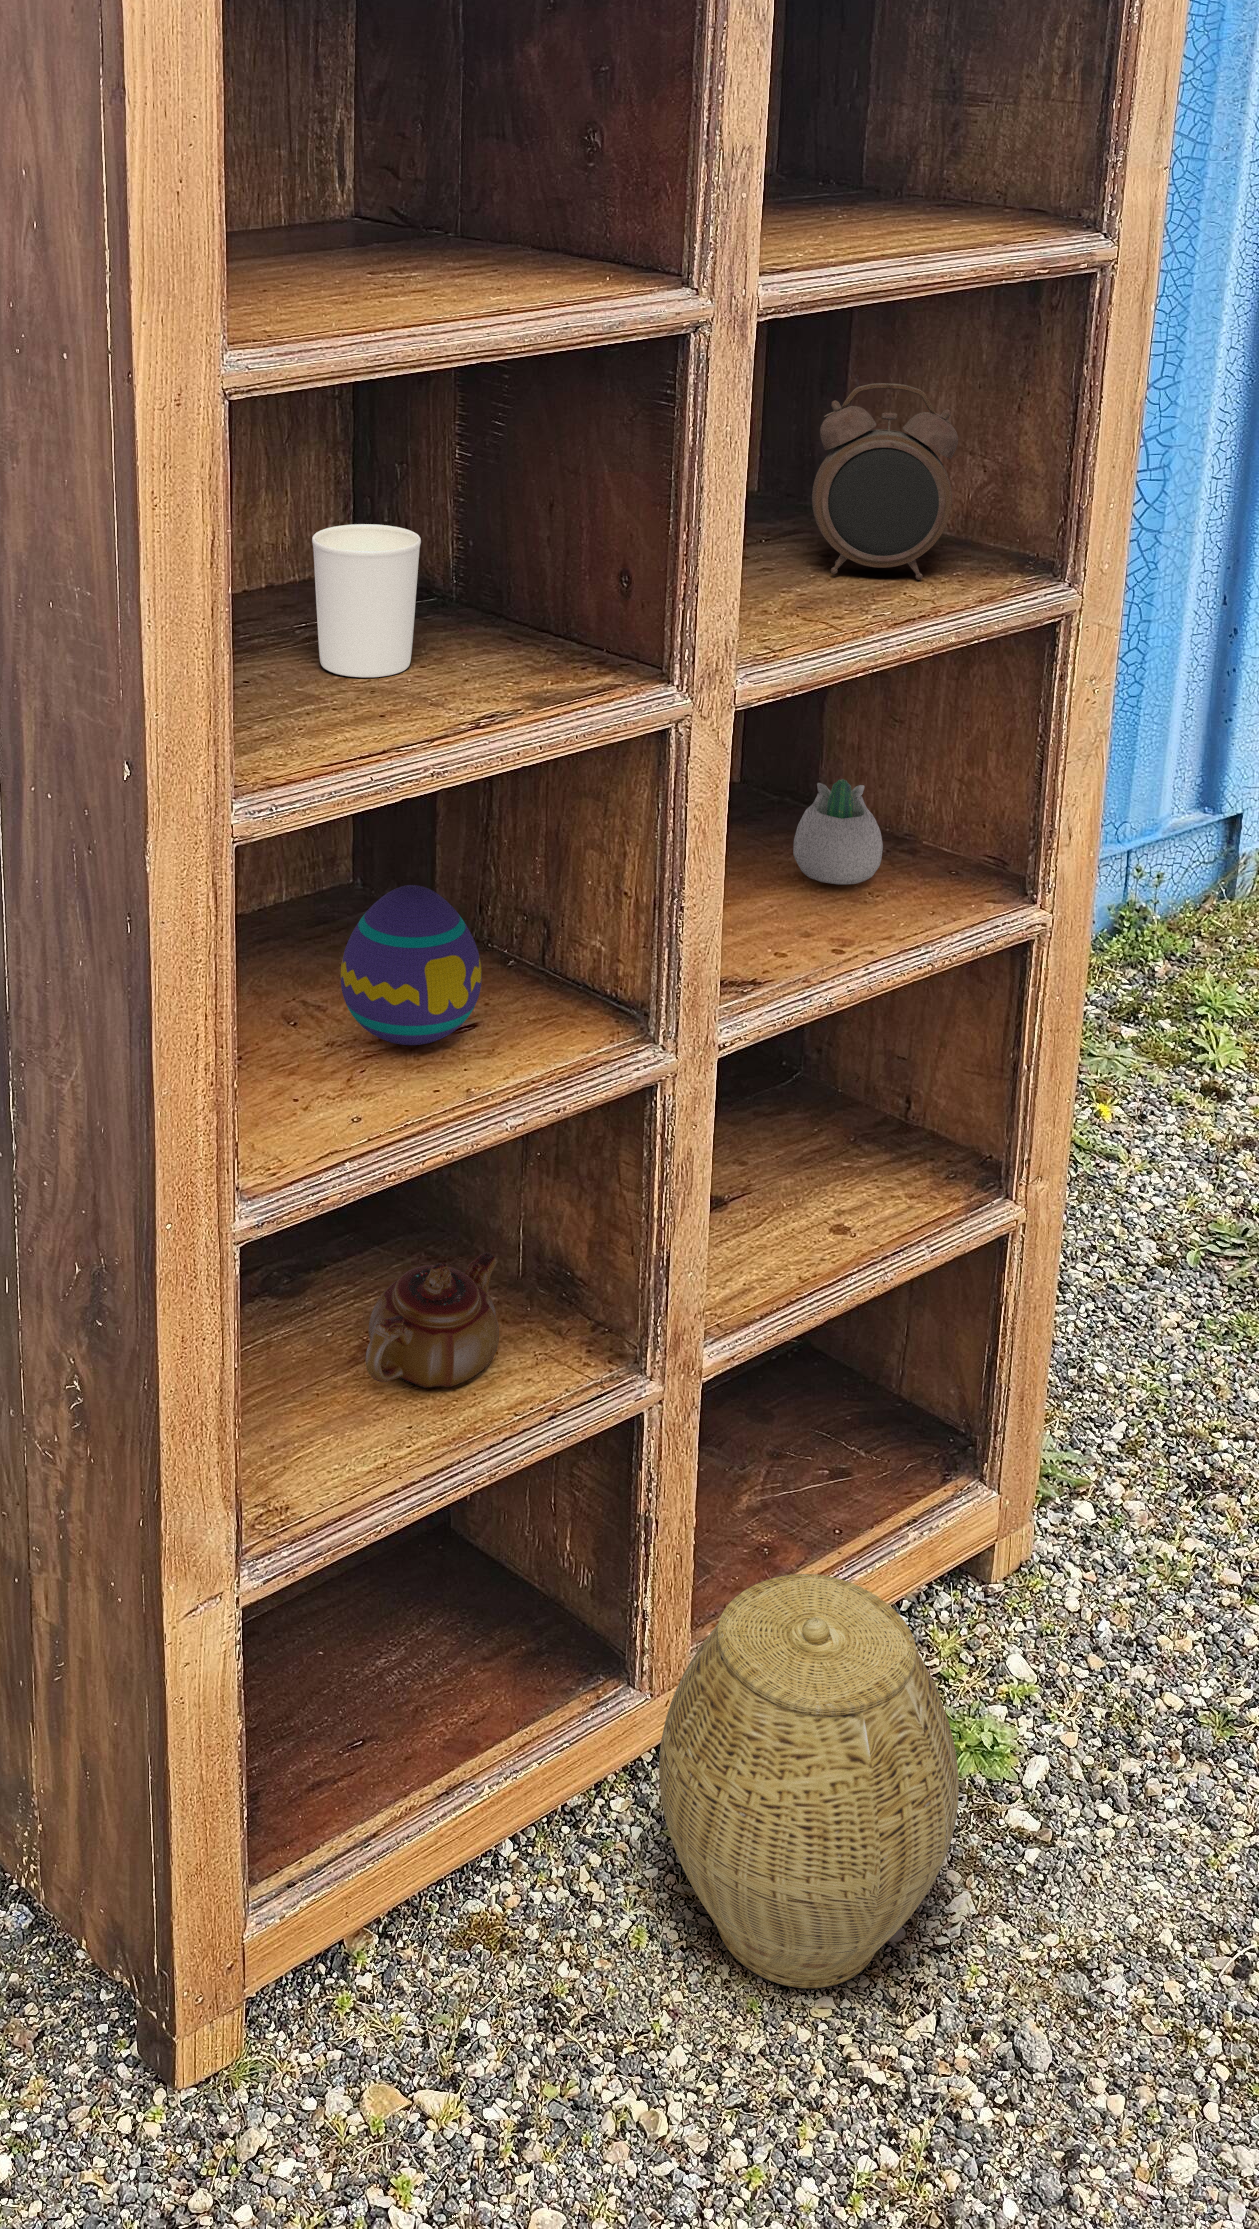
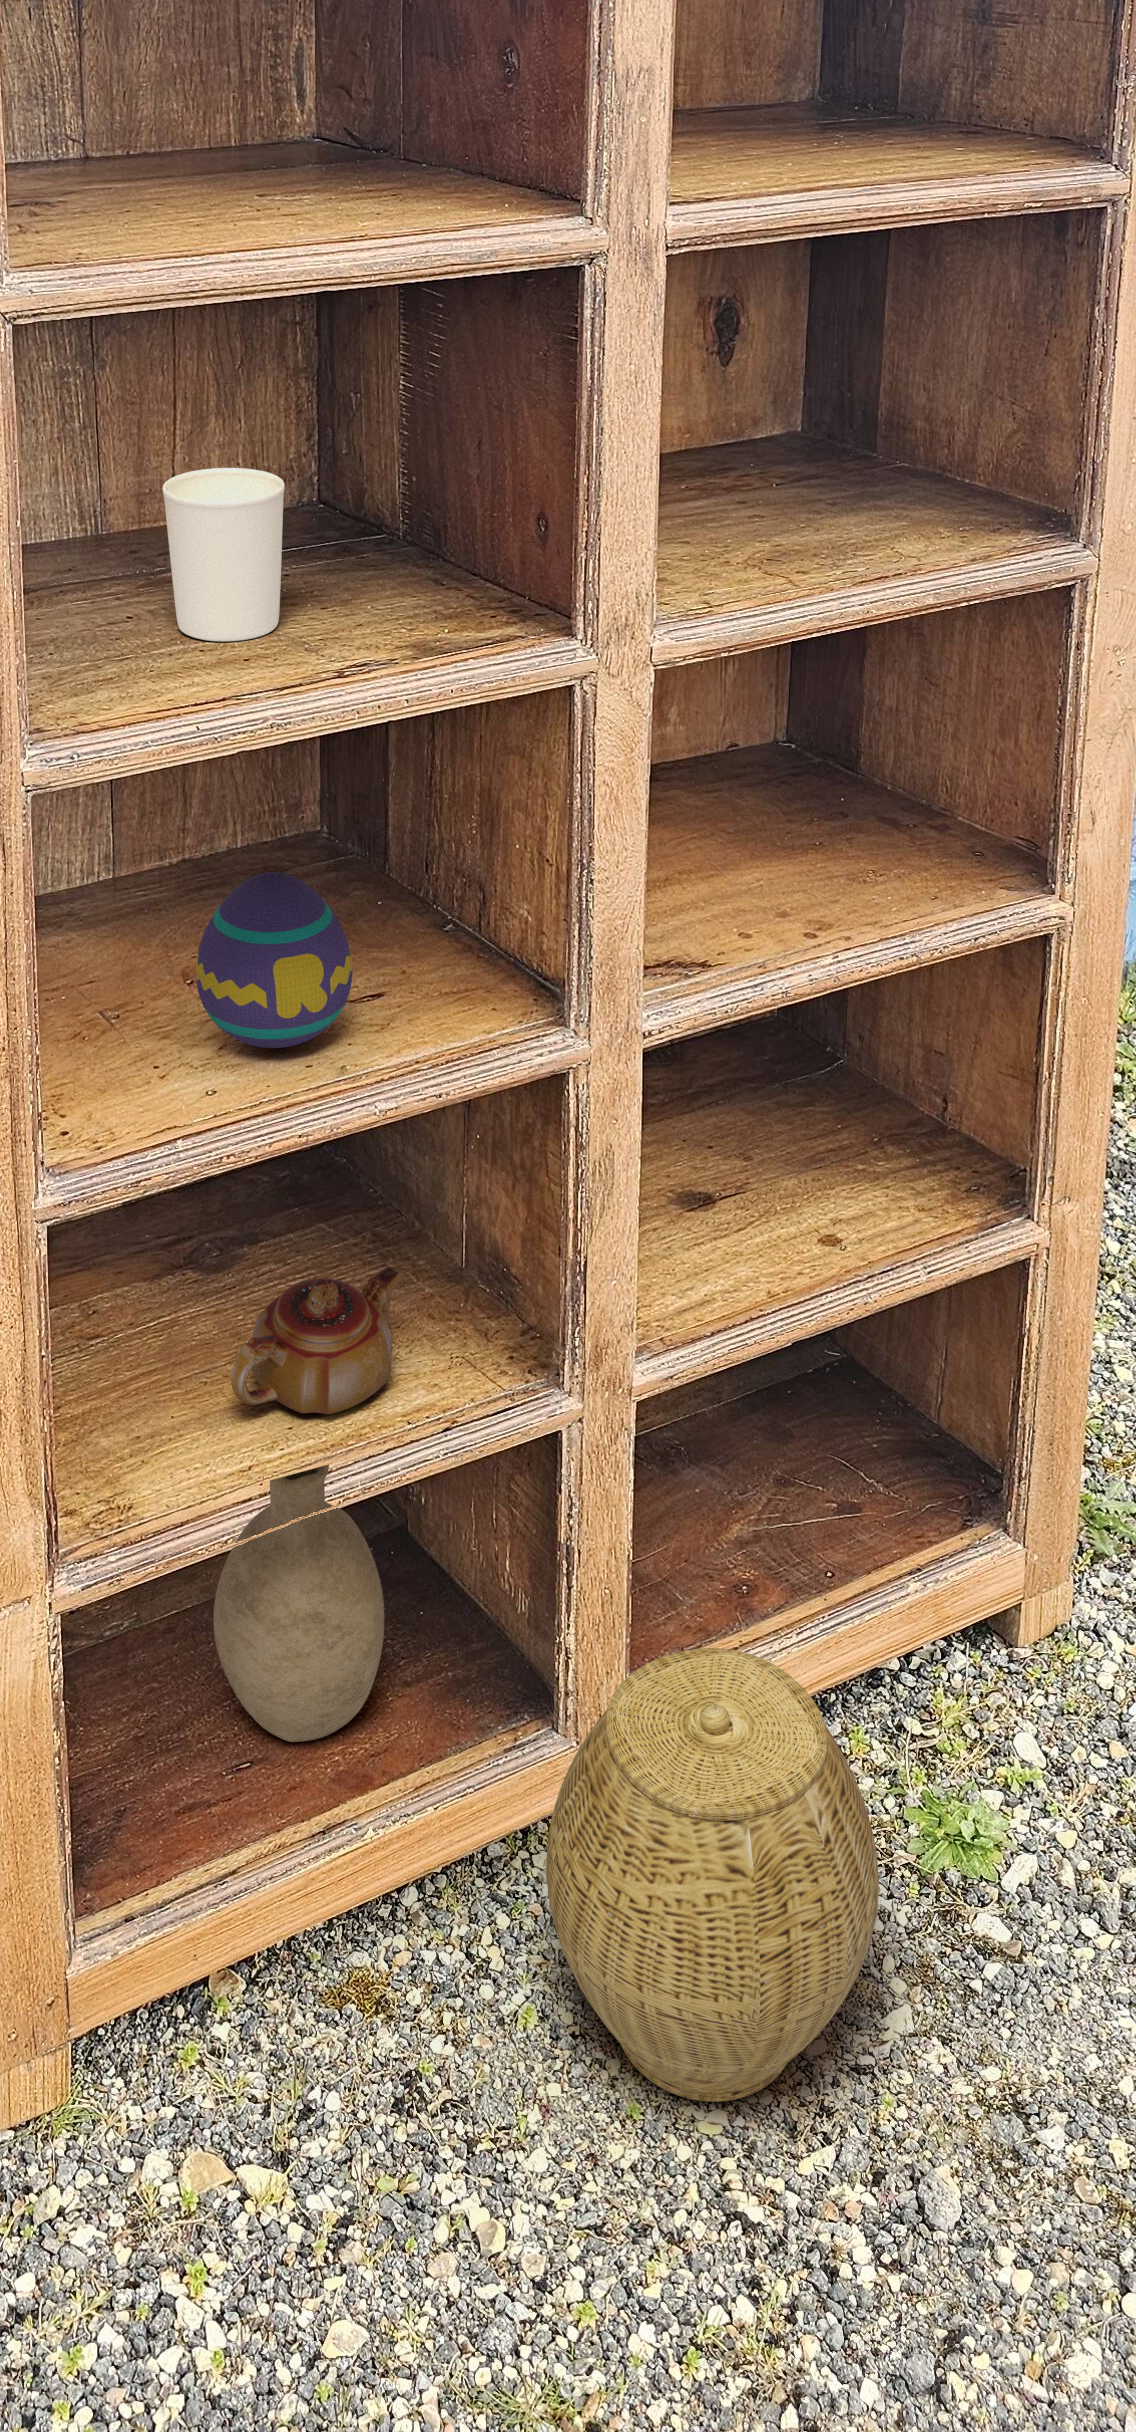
alarm clock: present [812,383,958,580] -> none [800,309,969,537]
succulent planter: present [793,779,883,884] -> none [790,757,892,877]
decorative vase: none [325,1421,481,1708] -> present [214,1464,384,1742]

